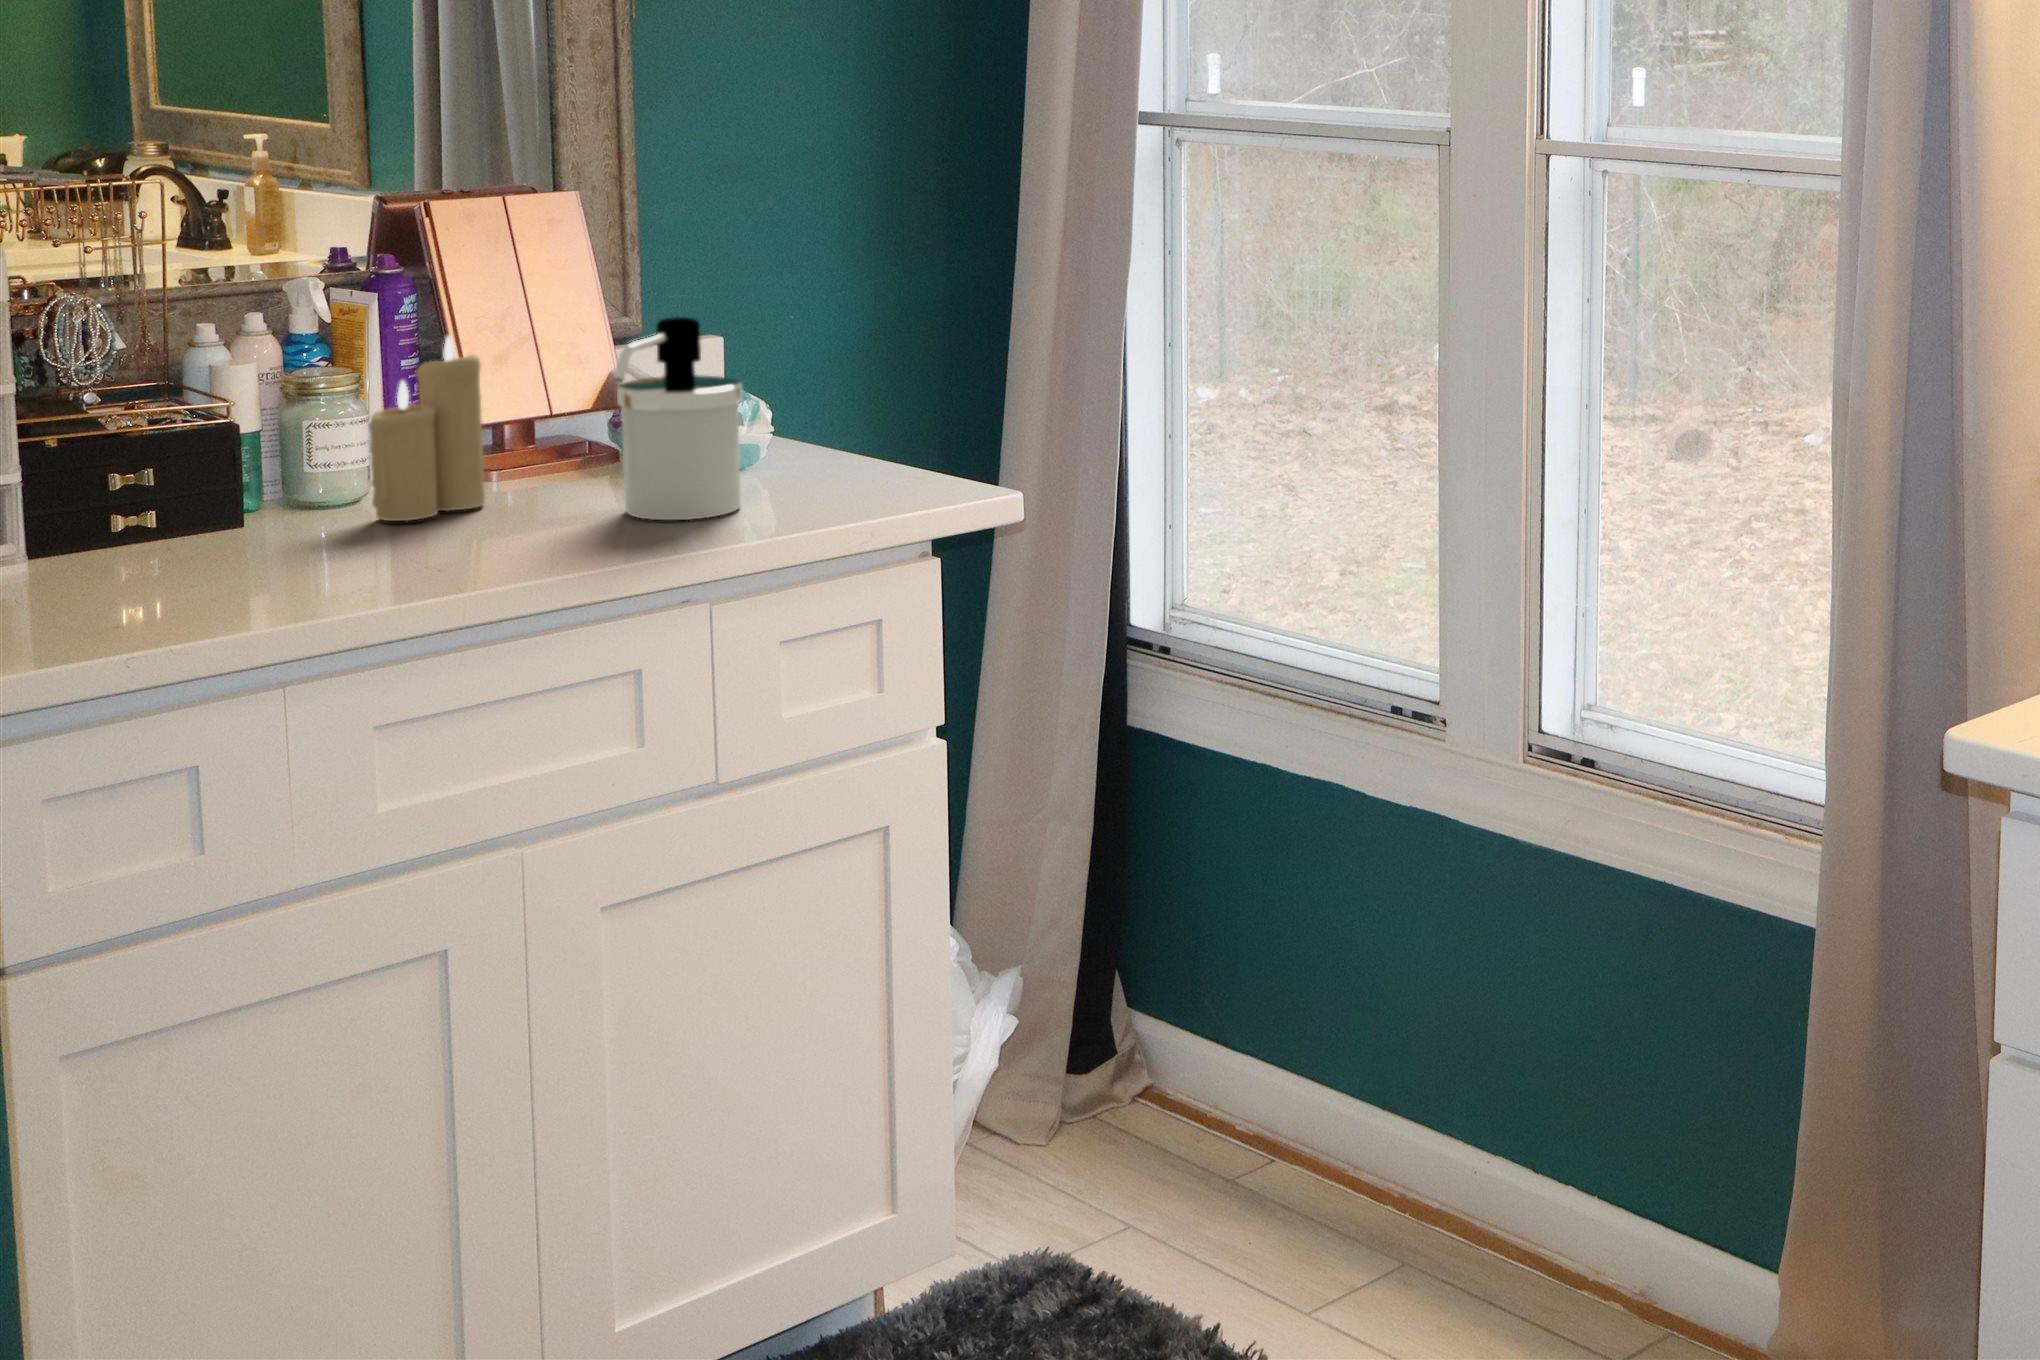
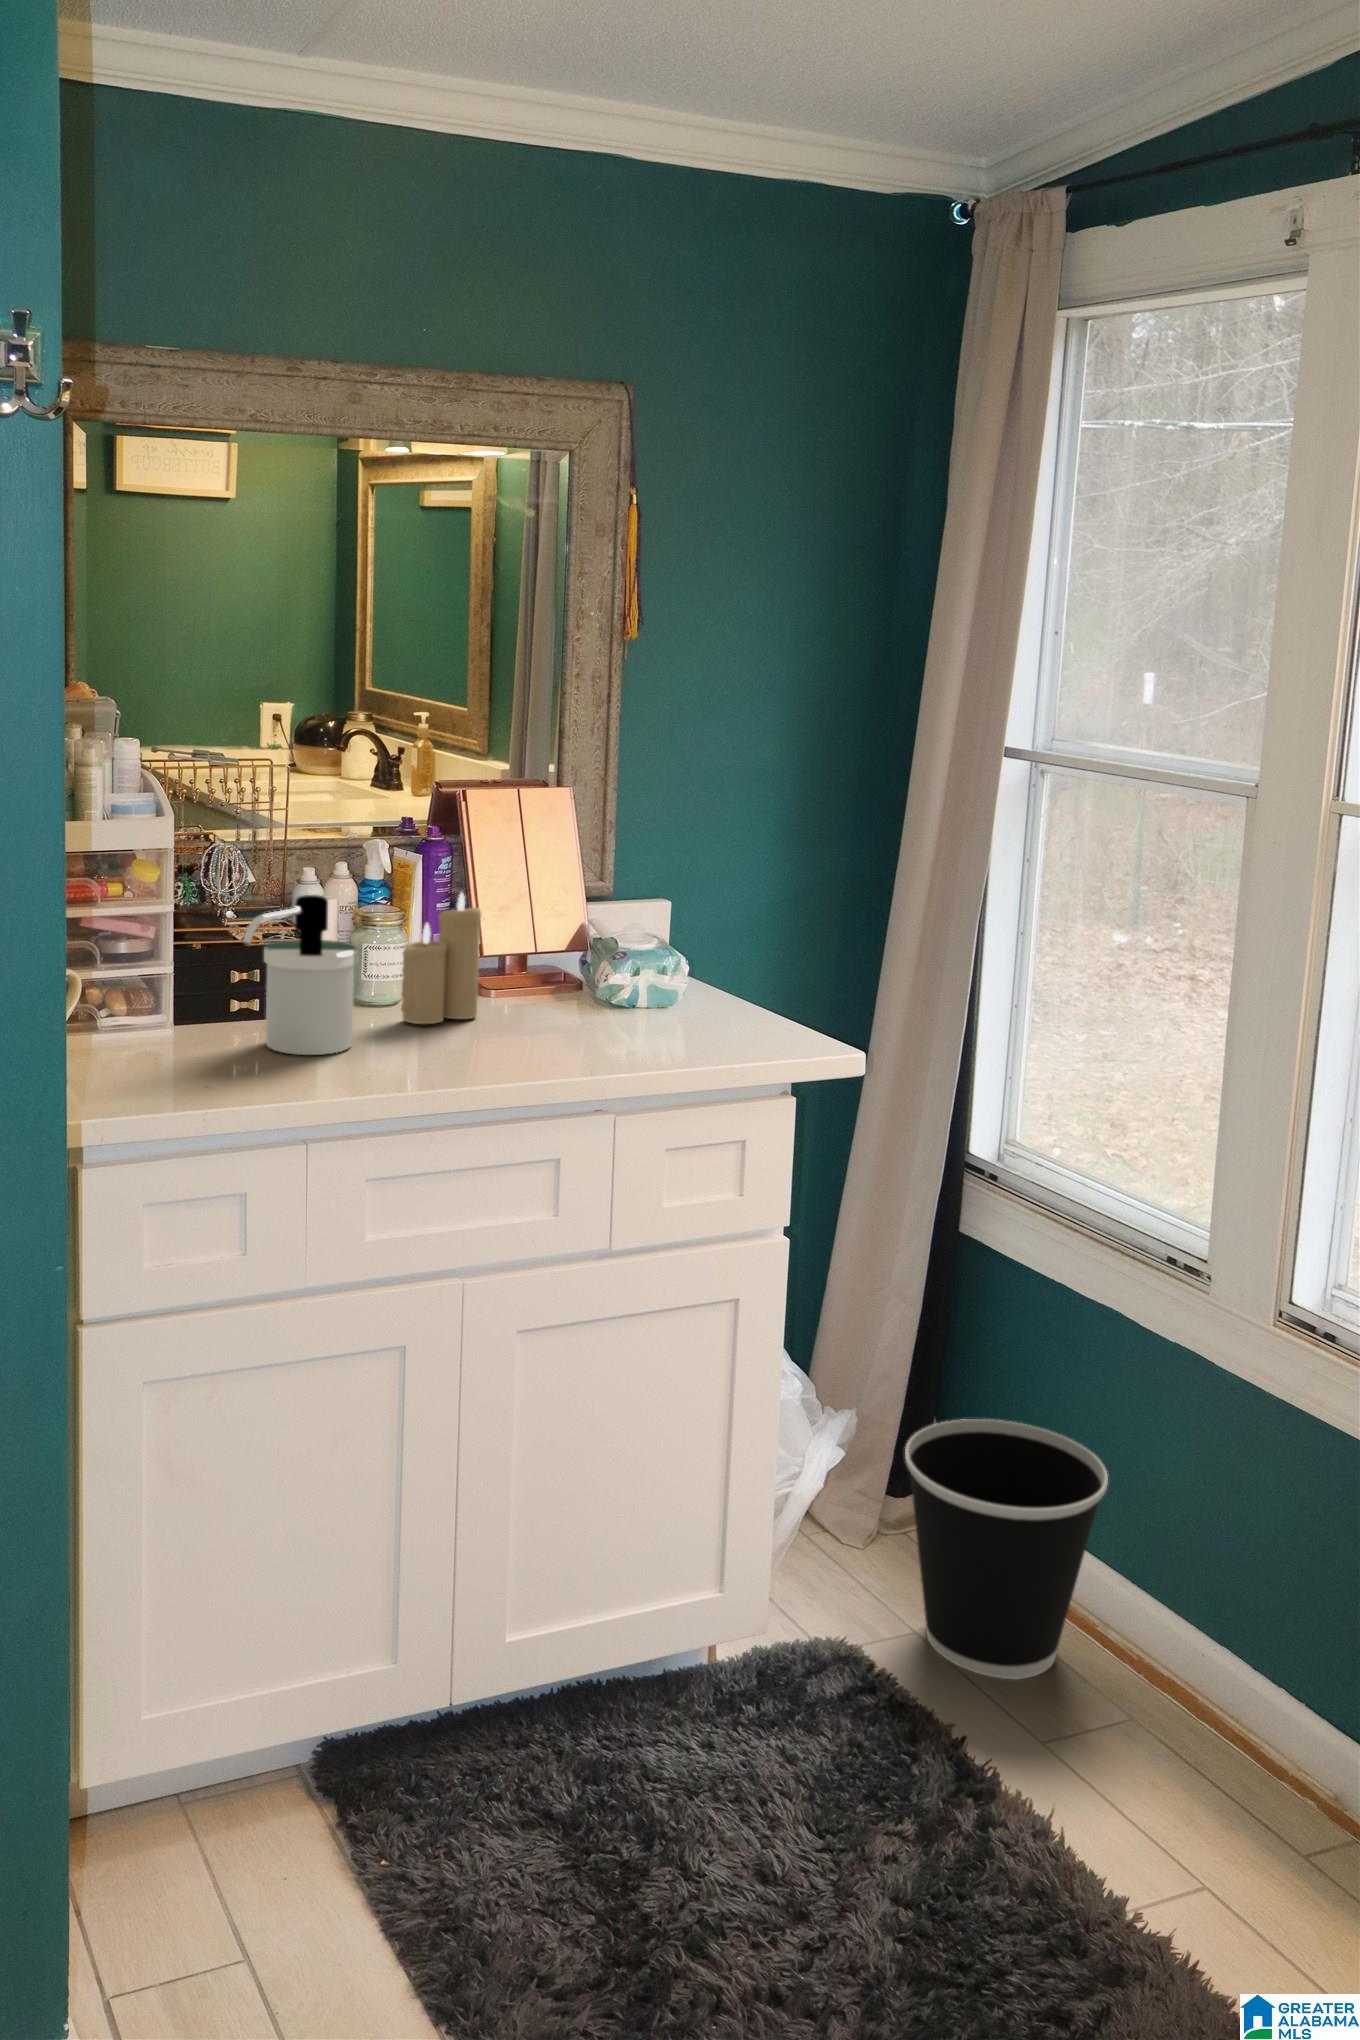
soap dispenser: present [614,317,742,520] -> present [243,895,358,1055]
wastebasket: none [1103,941,1349,1253] -> present [905,1419,1108,1679]

